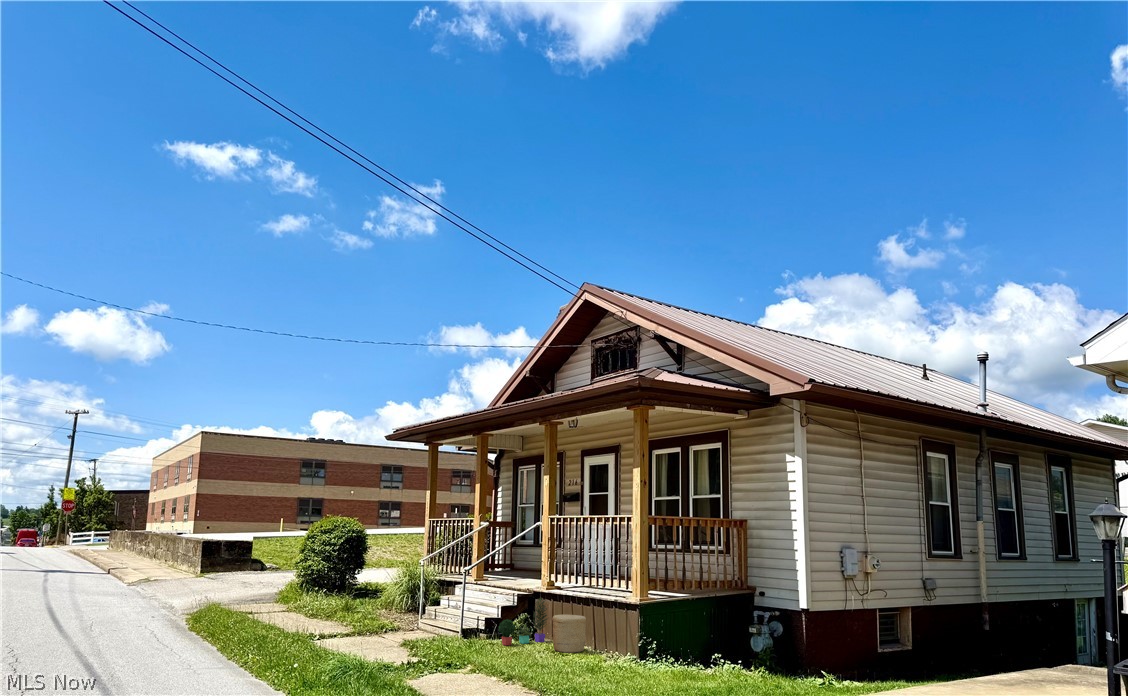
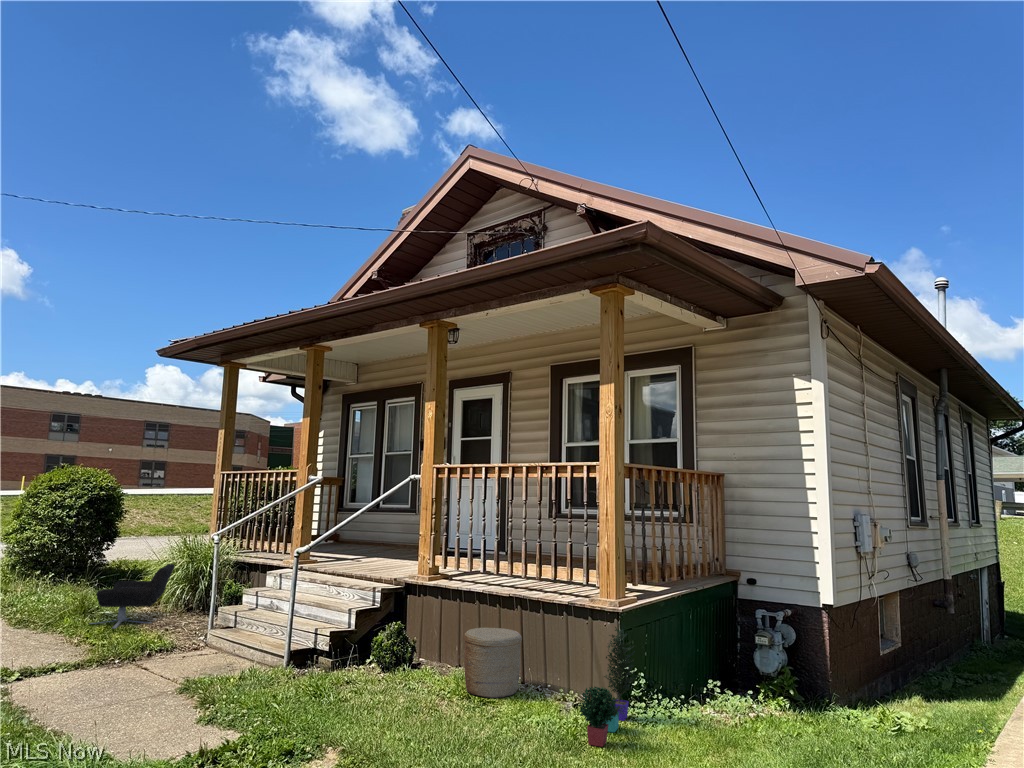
lounge chair: none [351,581,401,621] -> present [90,564,174,628]
potted plant: present [499,598,547,645] -> present [579,627,636,747]

